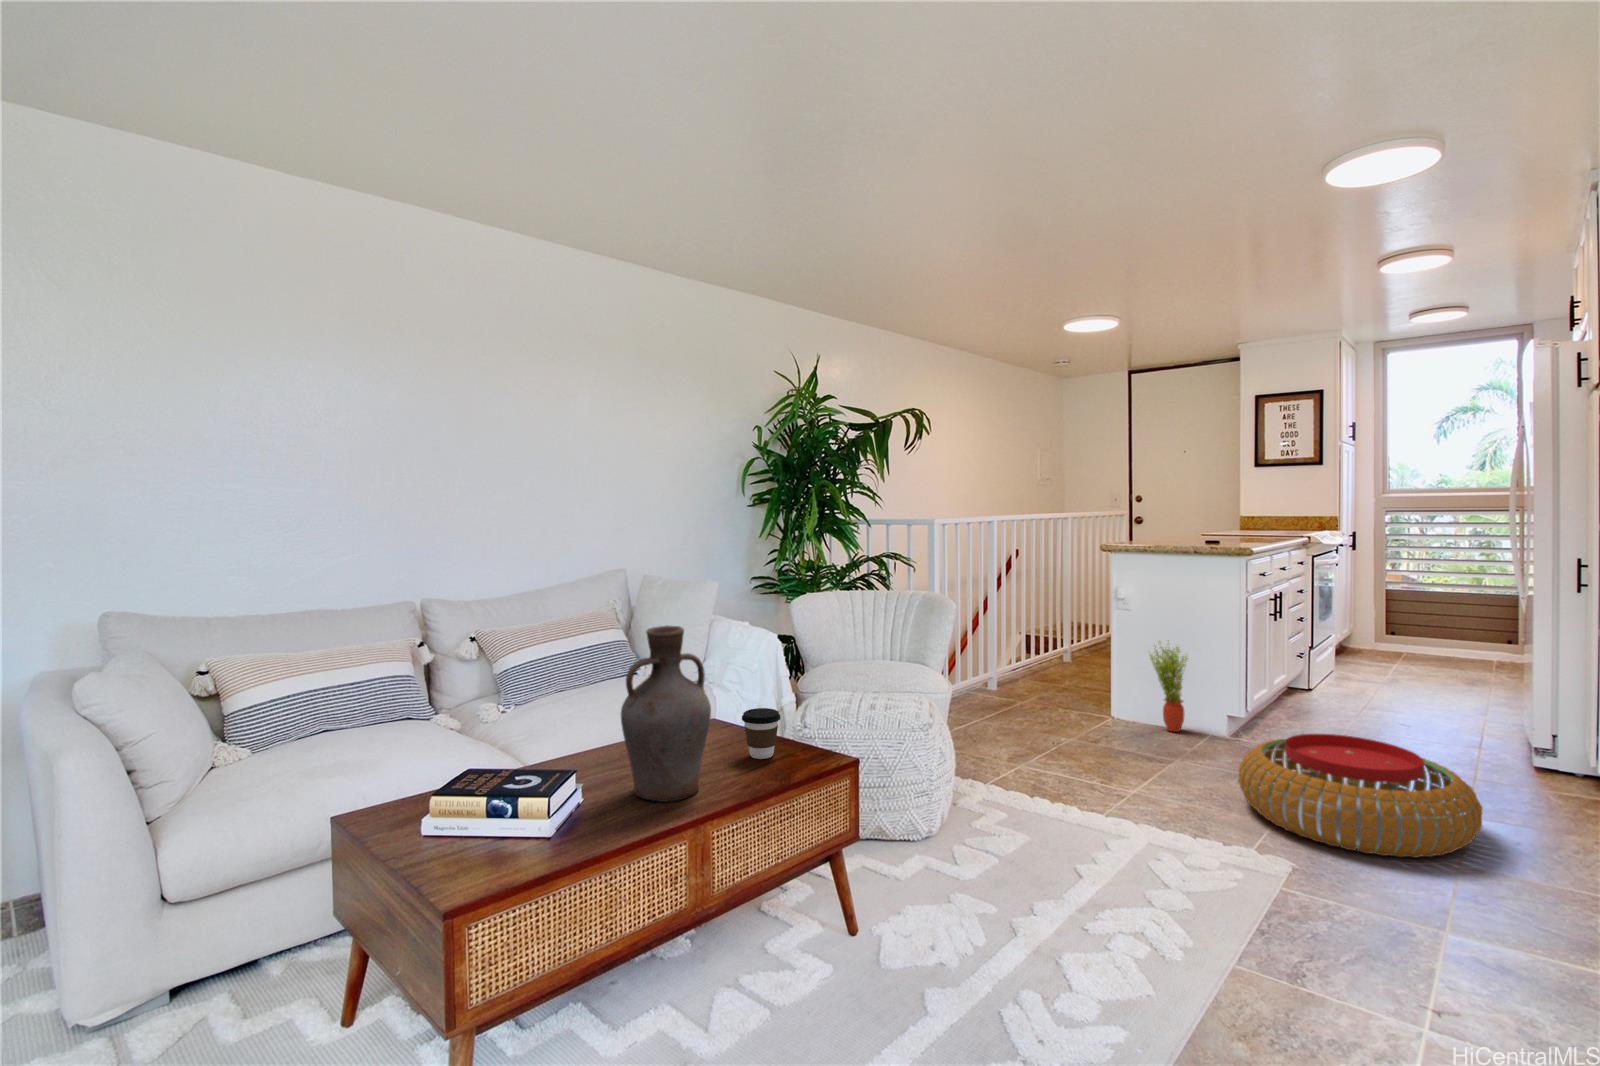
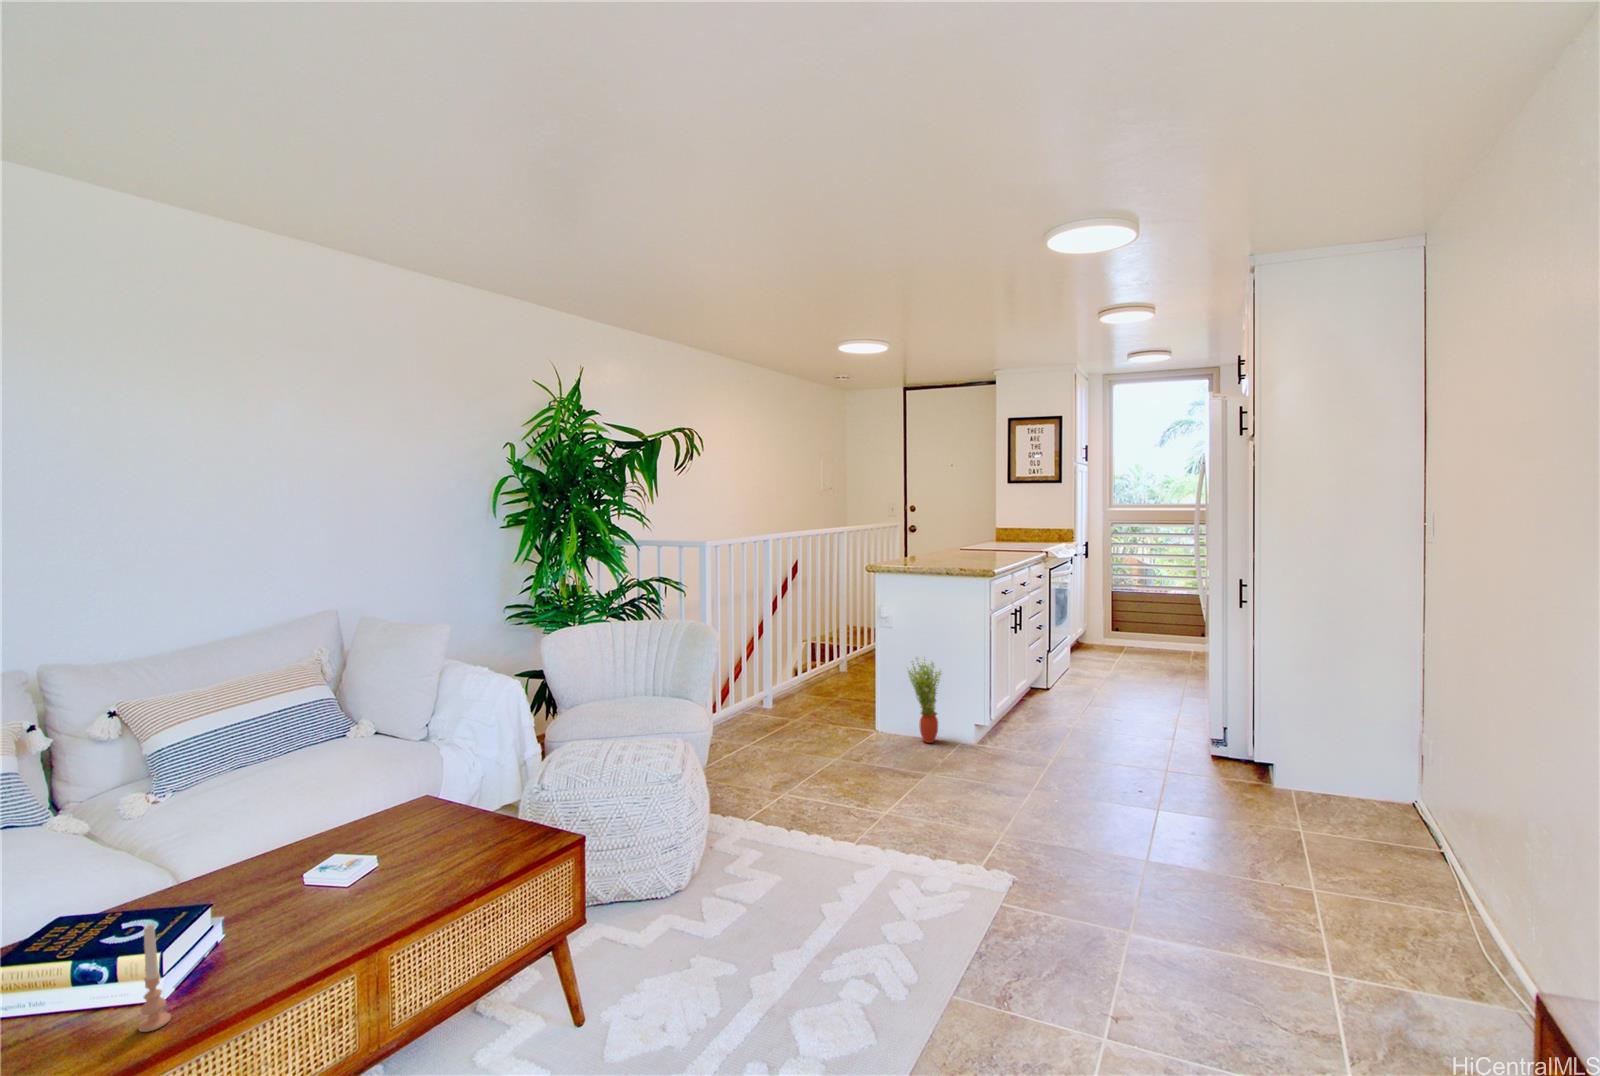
vase: present [621,626,711,802] -> none [277,712,399,925]
coffee cup: present [742,708,780,759] -> none [450,786,497,846]
pouf: present [1238,734,1482,858] -> none [976,747,1165,861]
candle: none [540,769,561,855] -> present [138,924,171,1032]

